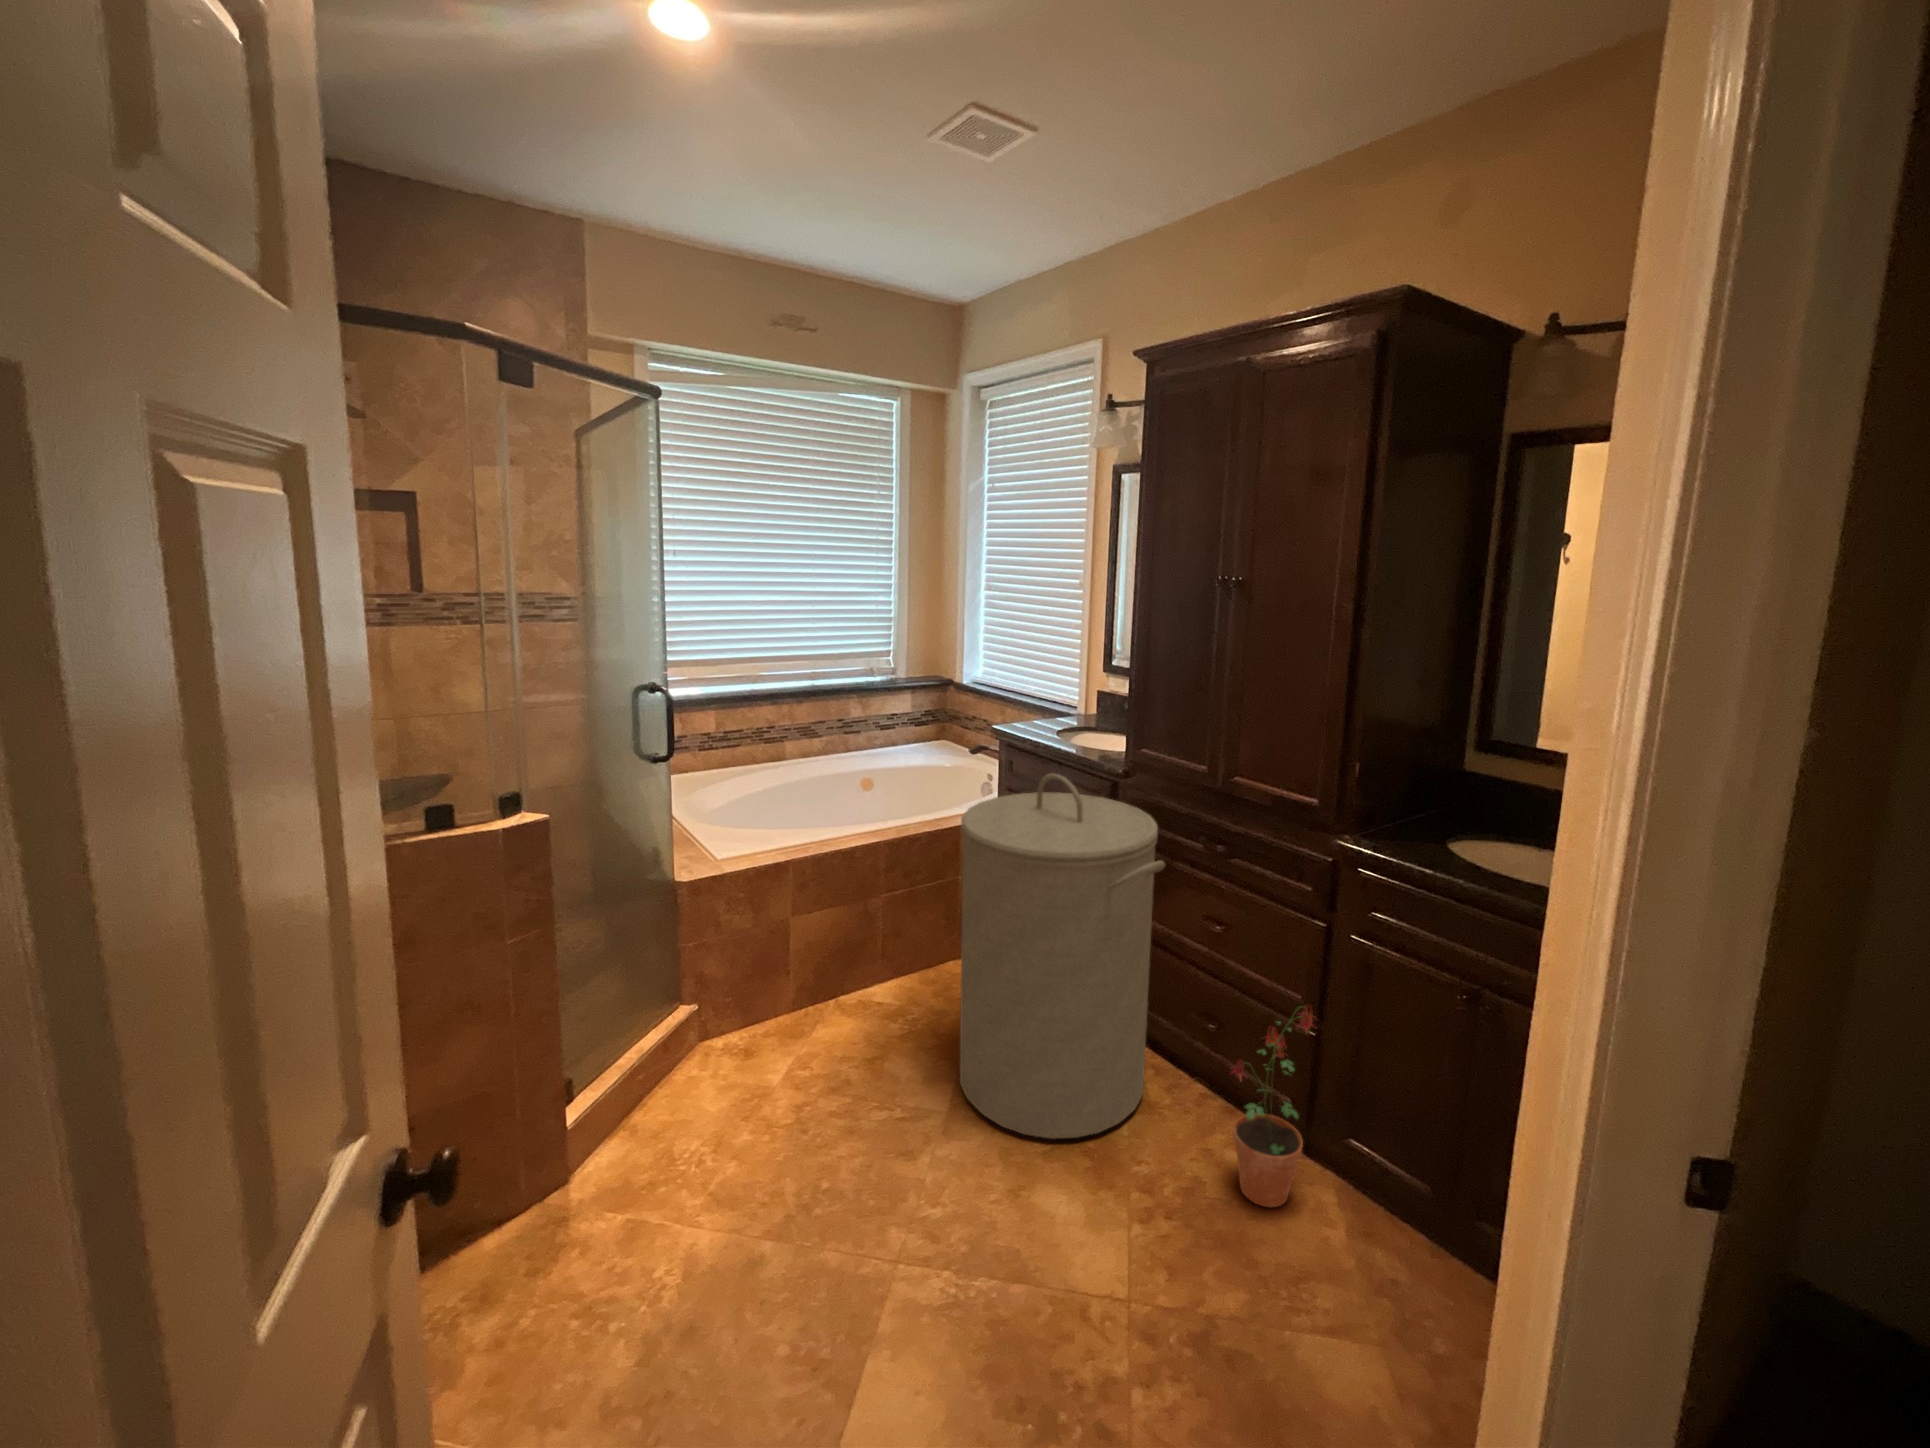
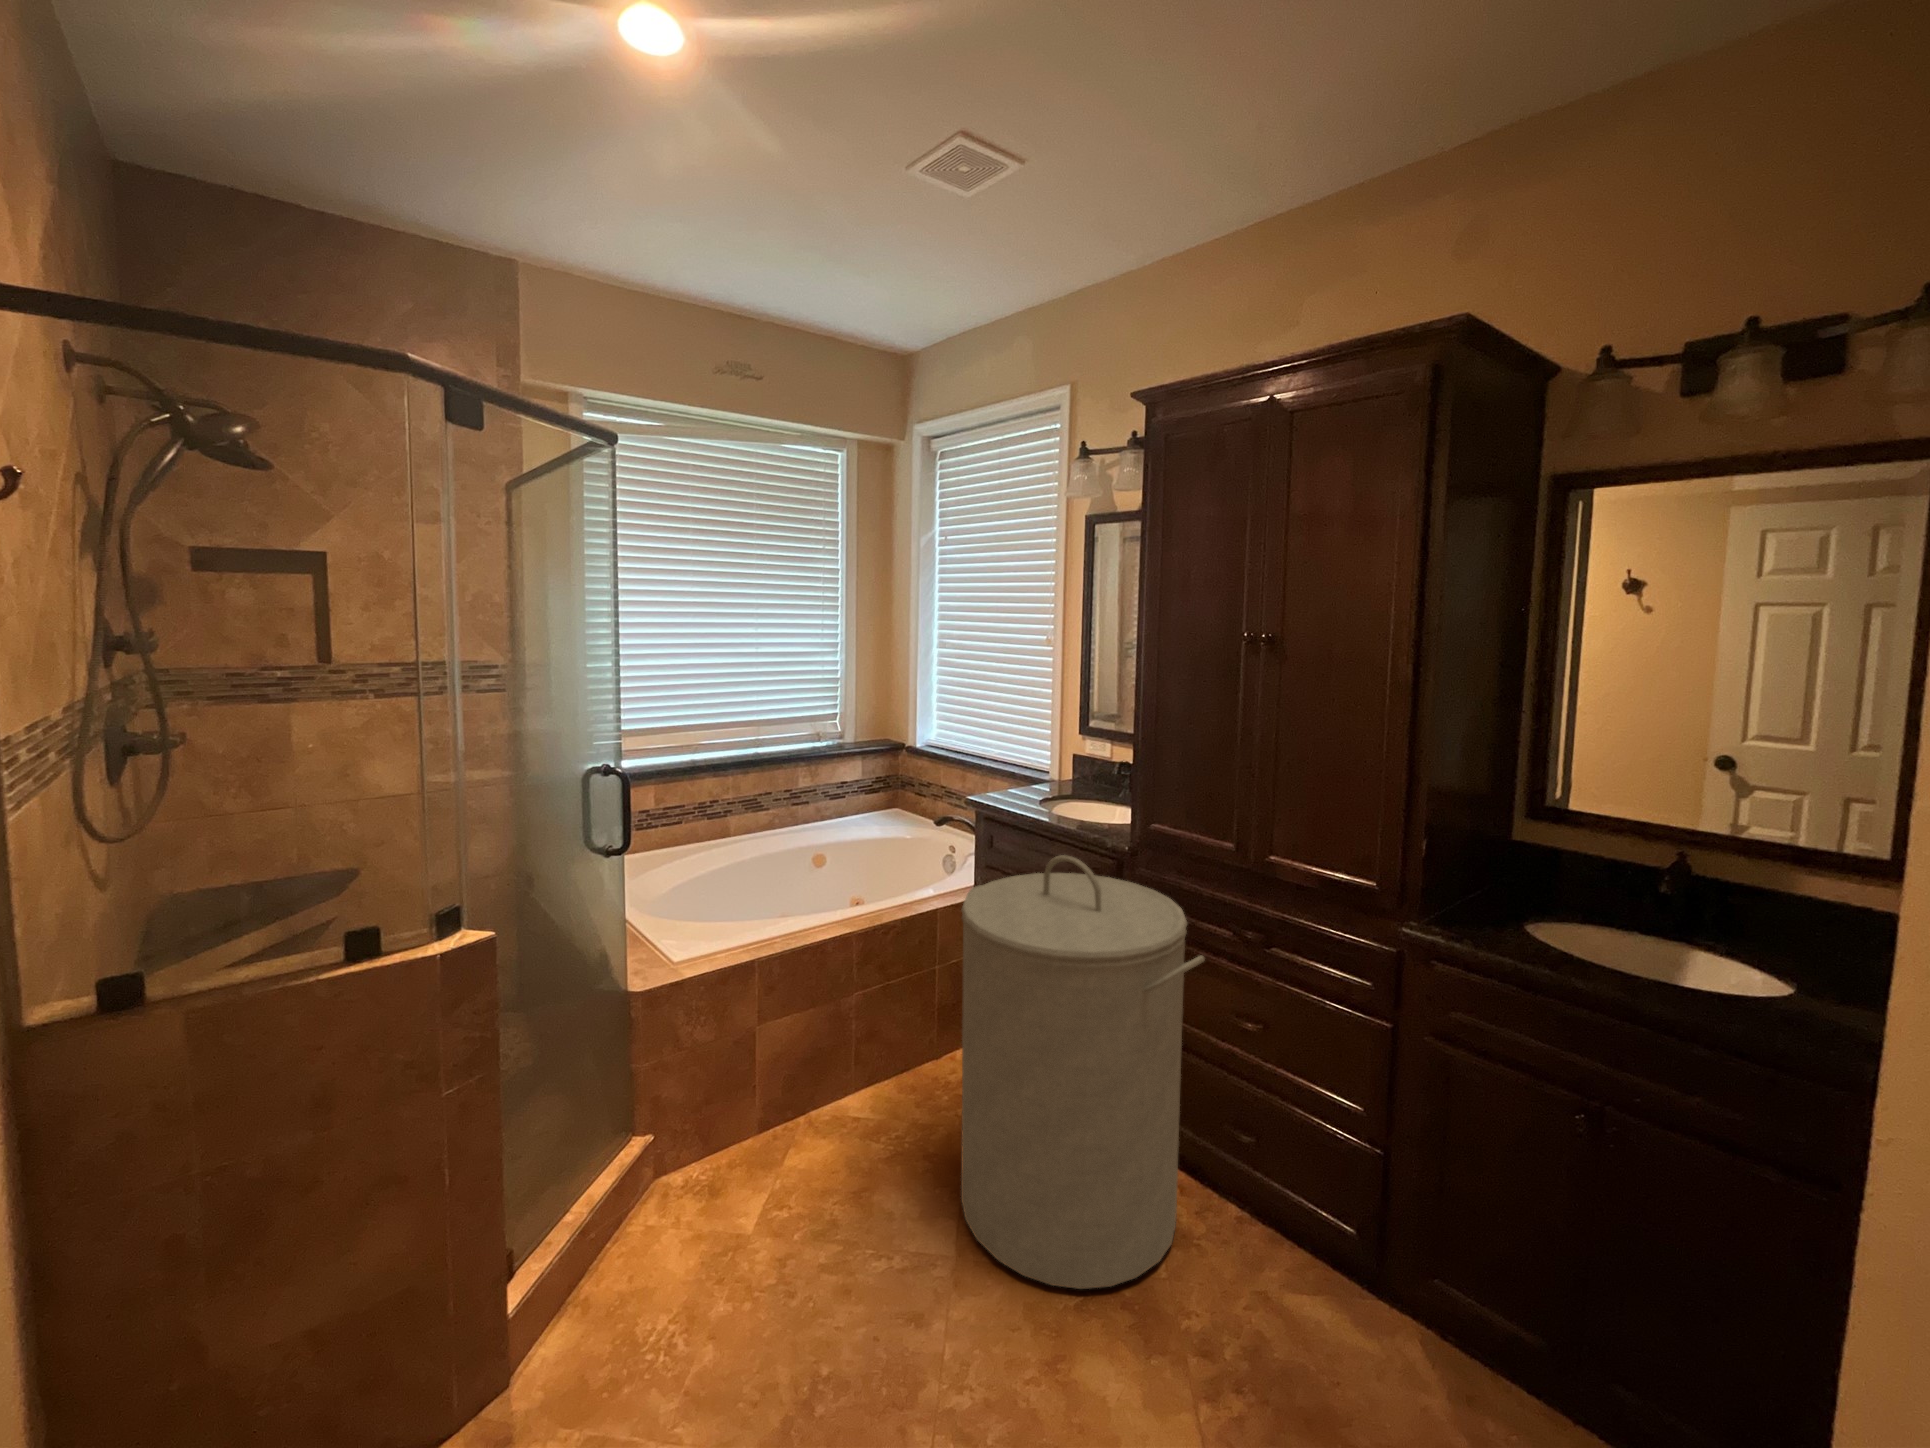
potted plant: present [1232,1006,1313,1207] -> none [1296,1121,1399,1369]

